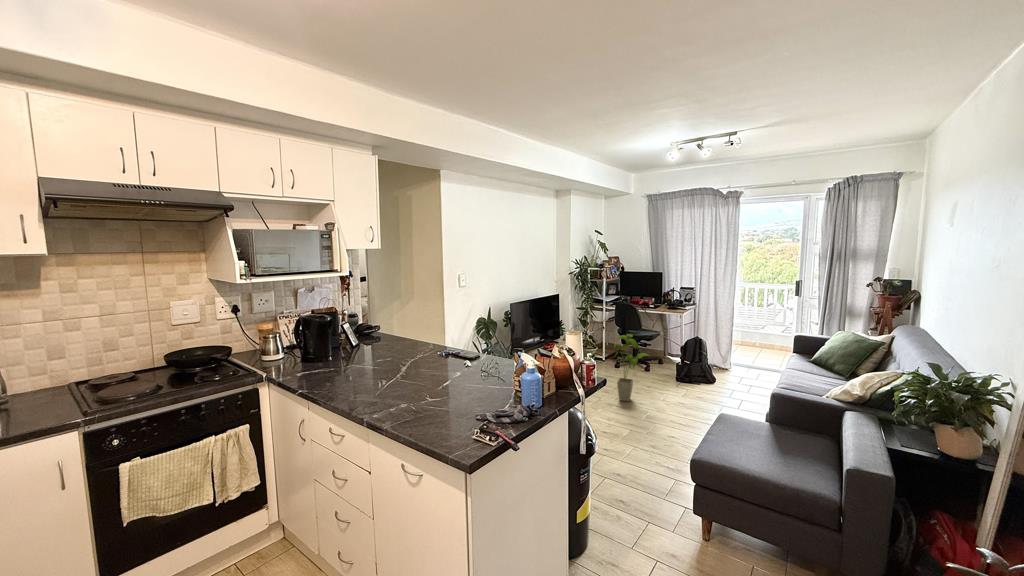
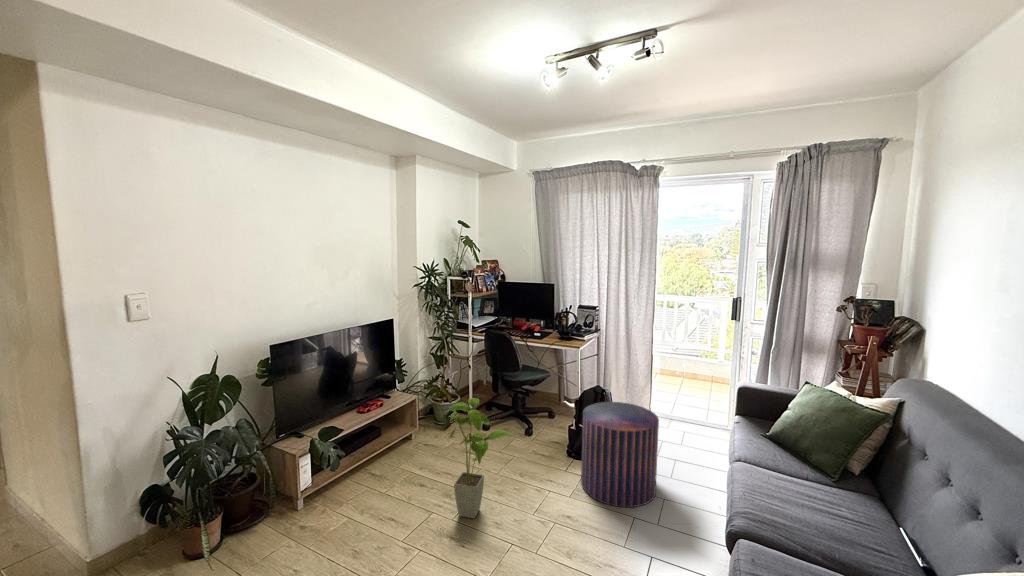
pouf: none [689,345,740,402] -> present [581,402,659,507]

